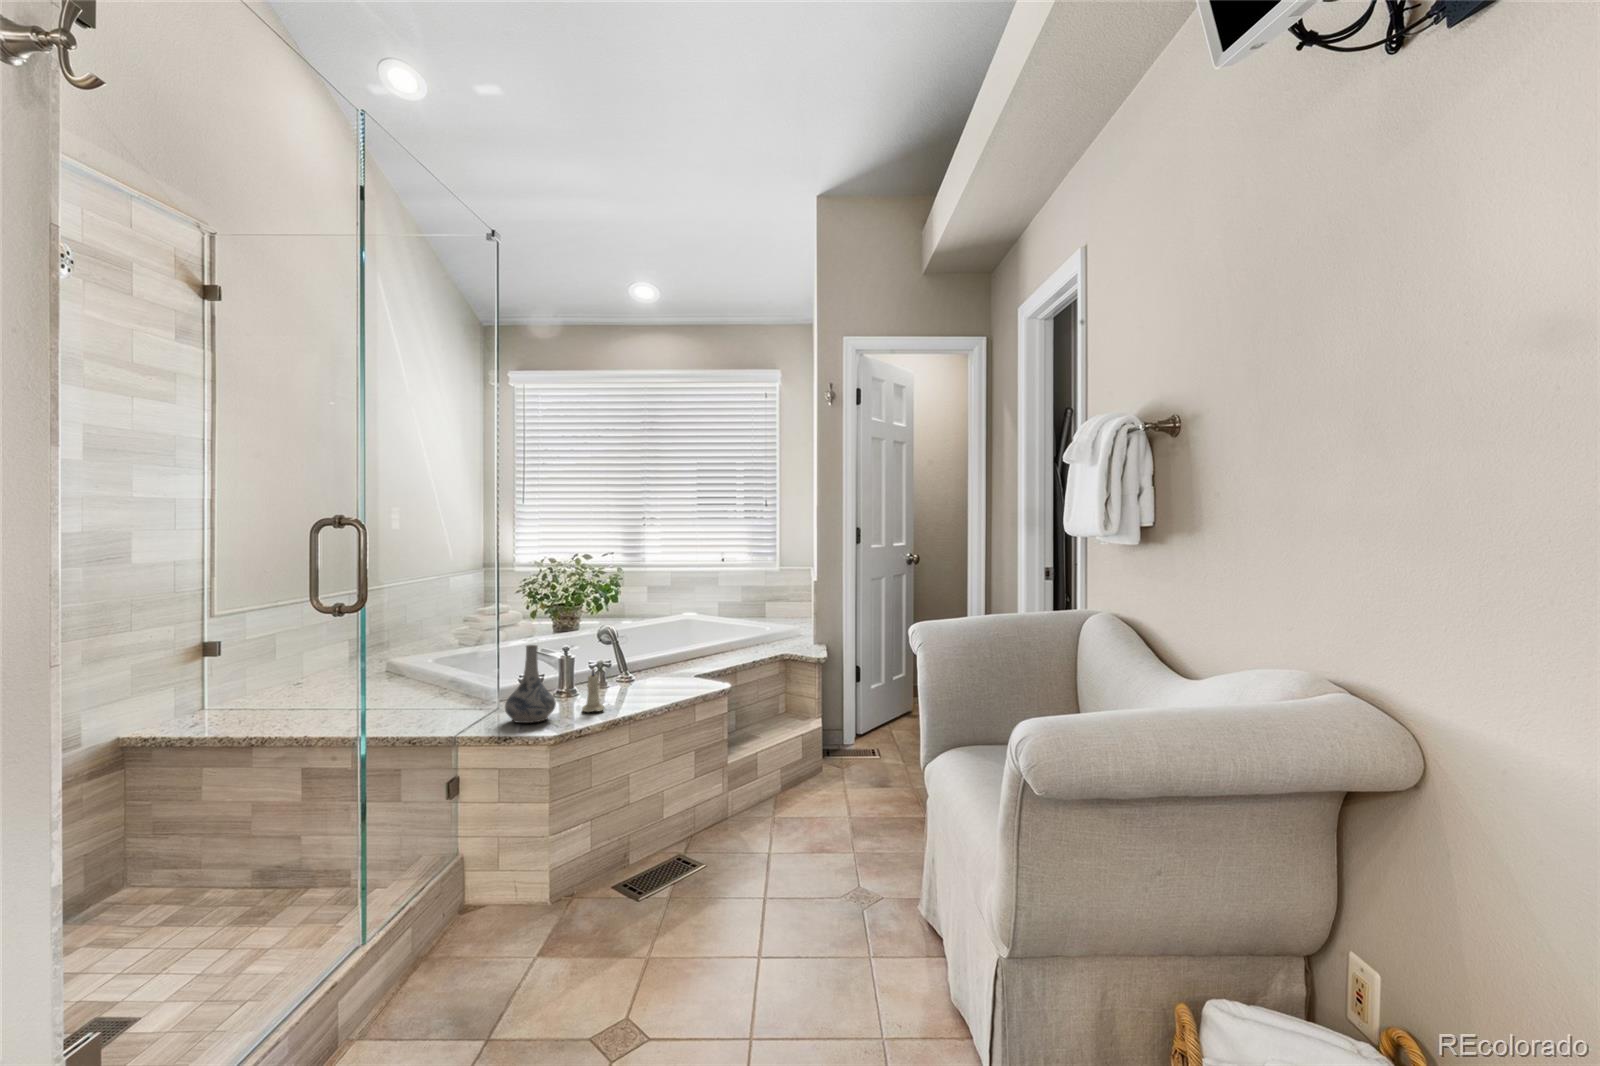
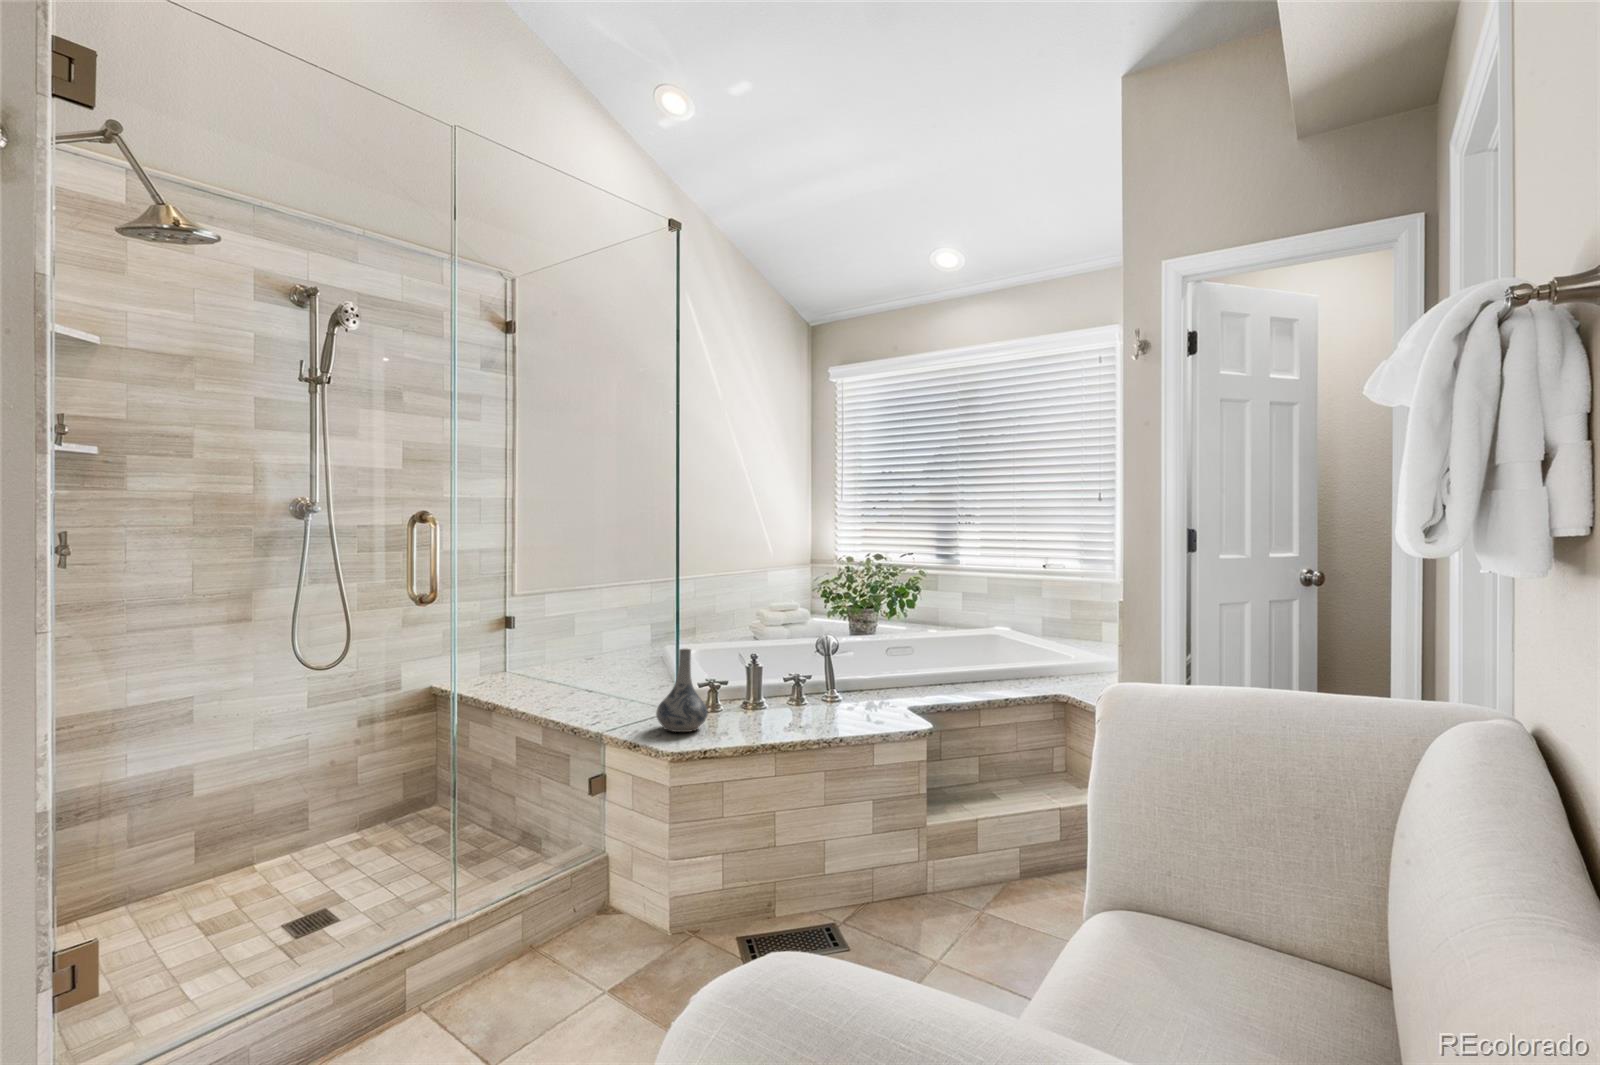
candle: present [582,668,605,712] -> none [736,680,762,732]

